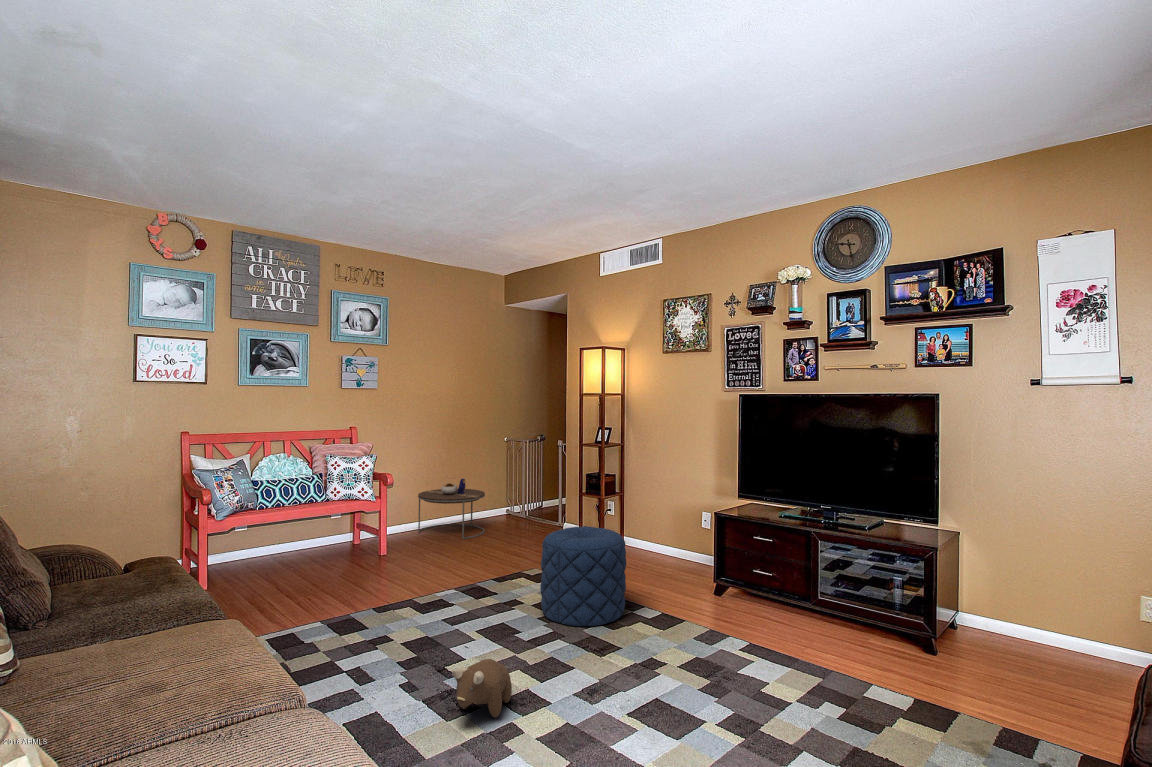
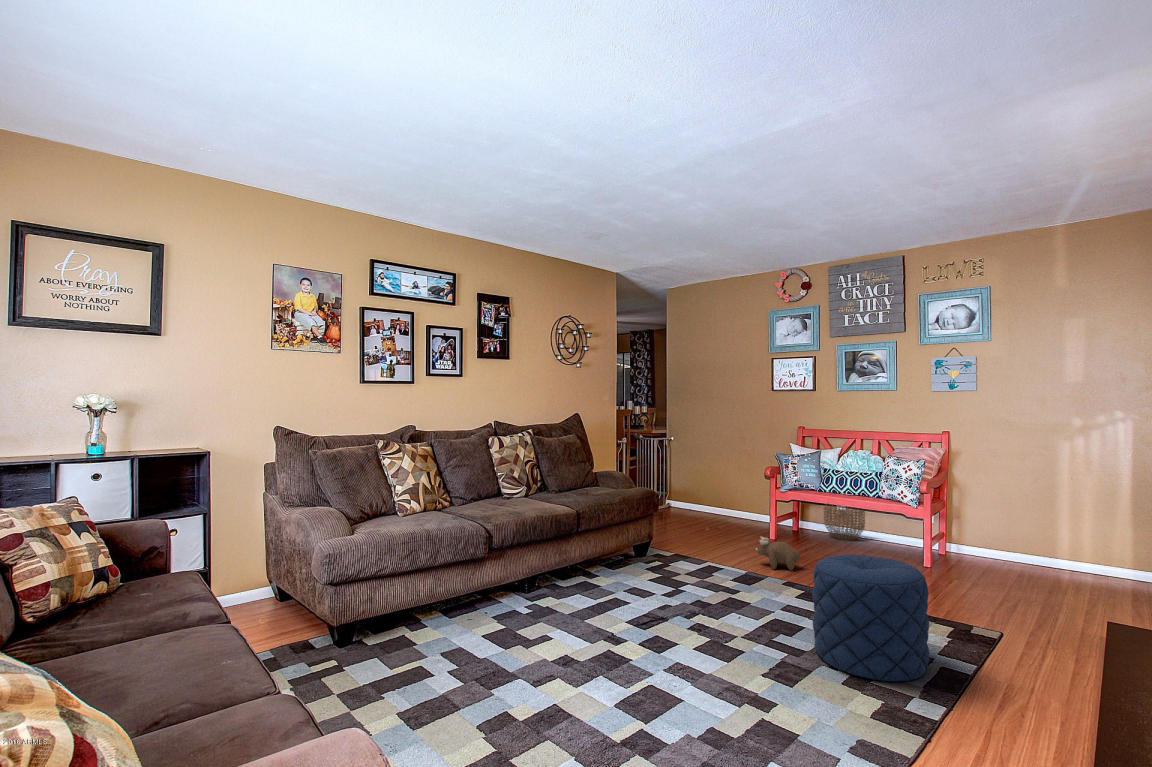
side table: present [418,479,485,539] -> none [1016,513,1133,597]
woven basket: none [236,512,286,564] -> present [824,503,865,540]
plush toy: present [452,659,512,718] -> present [756,537,800,571]

